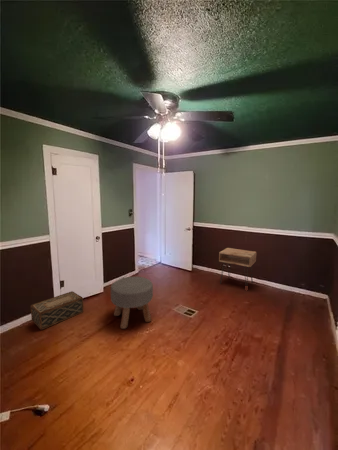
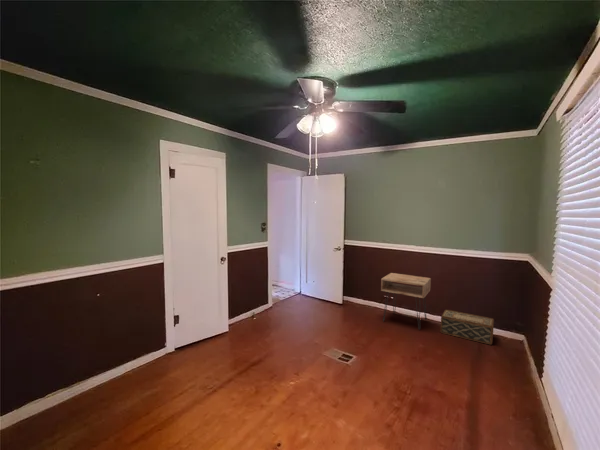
ottoman: present [111,277,153,329] -> none [243,310,298,379]
woven basket: present [31,291,83,330] -> present [441,309,494,345]

